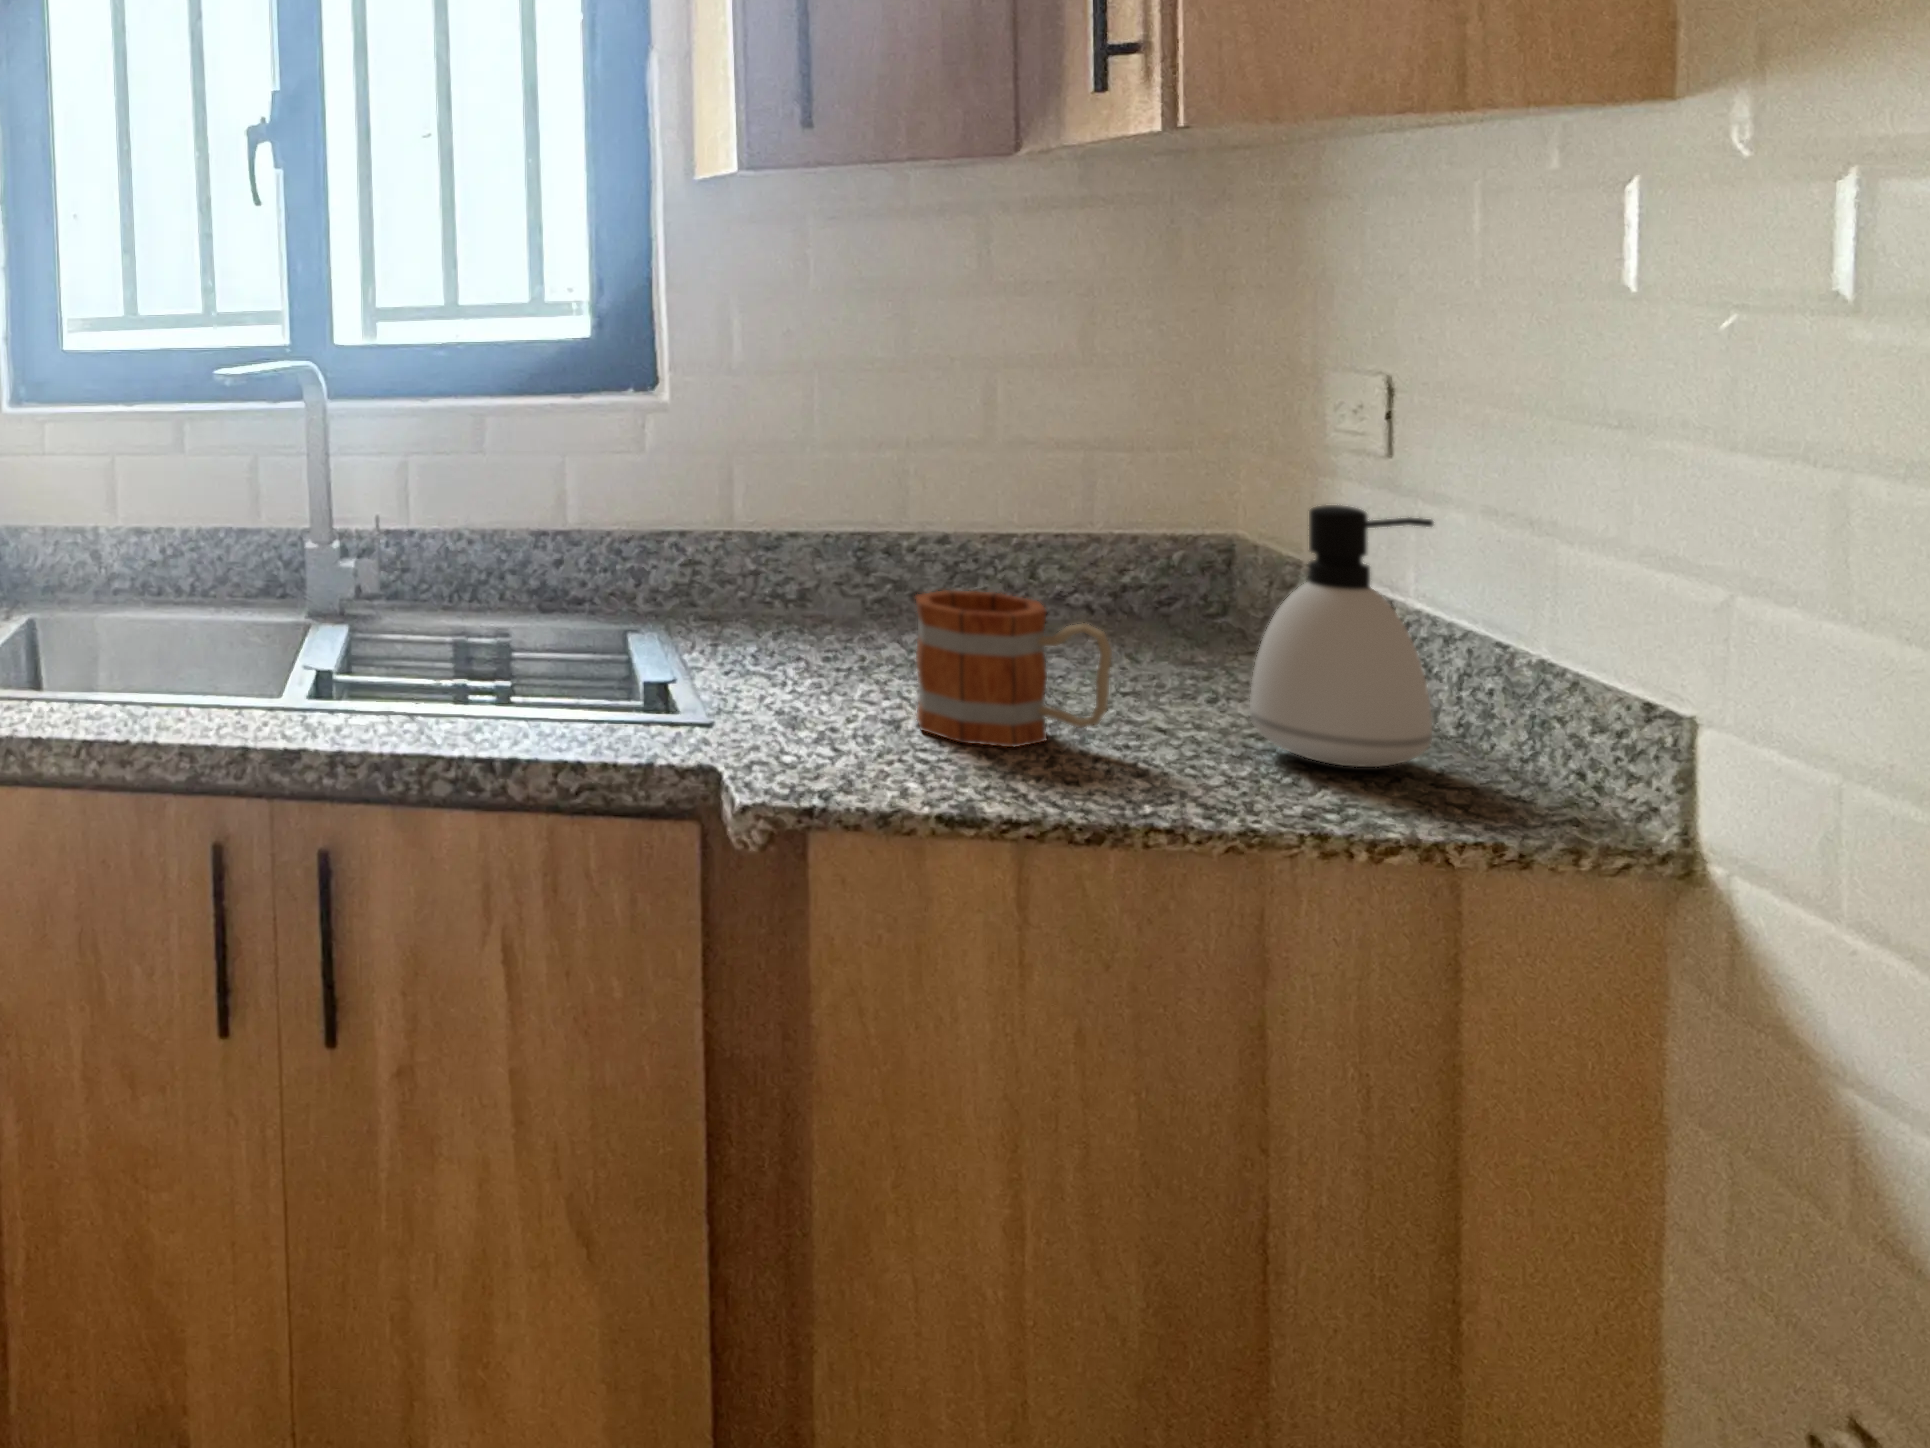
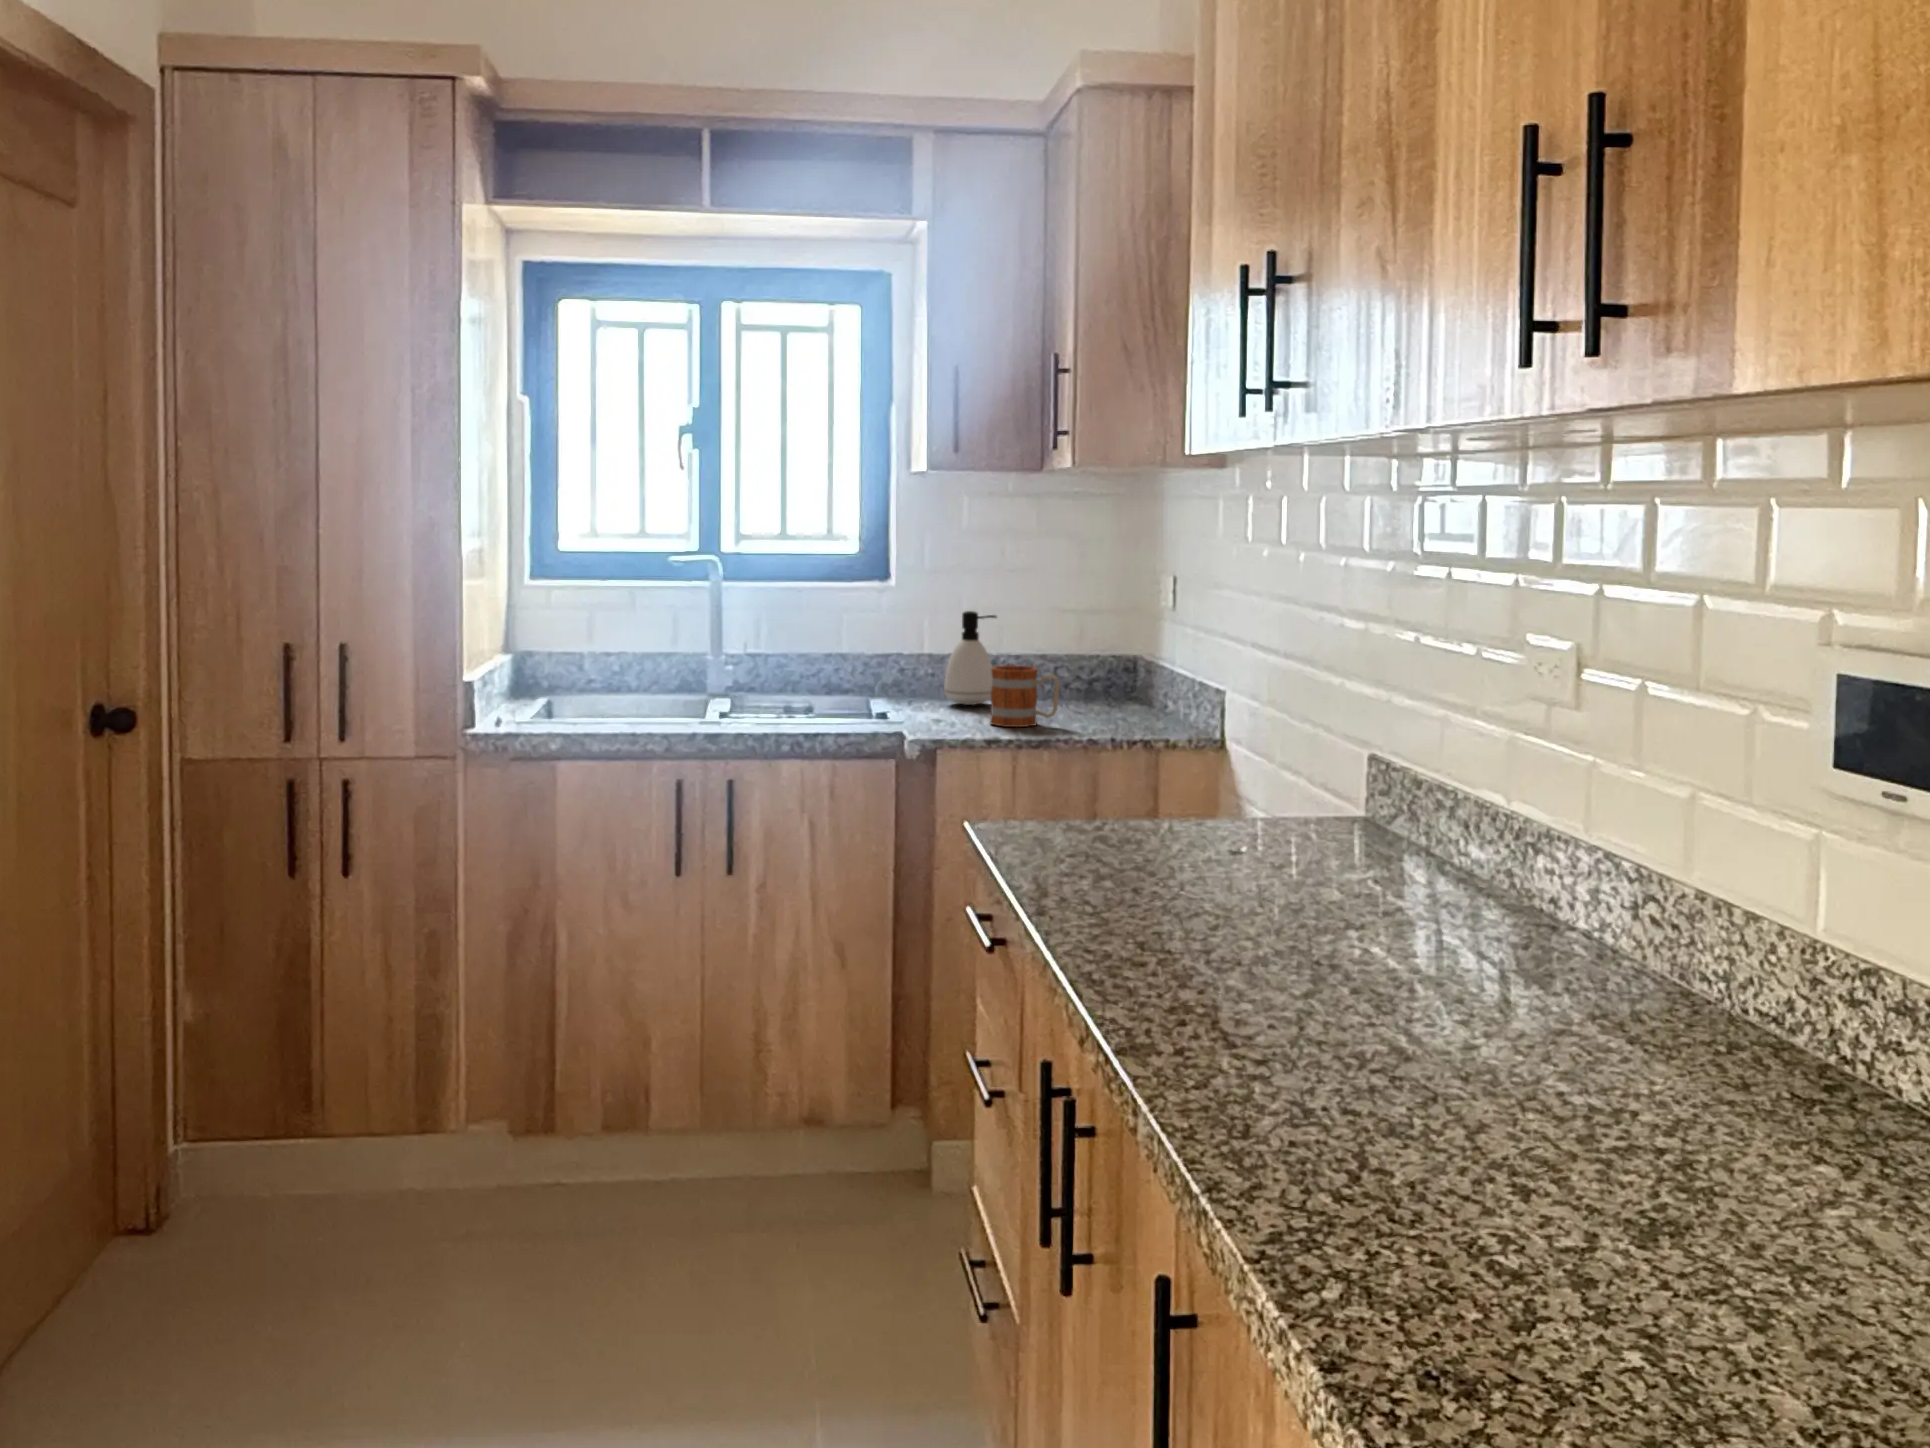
soap dispenser: present [1250,505,1433,767] -> present [944,611,996,705]

